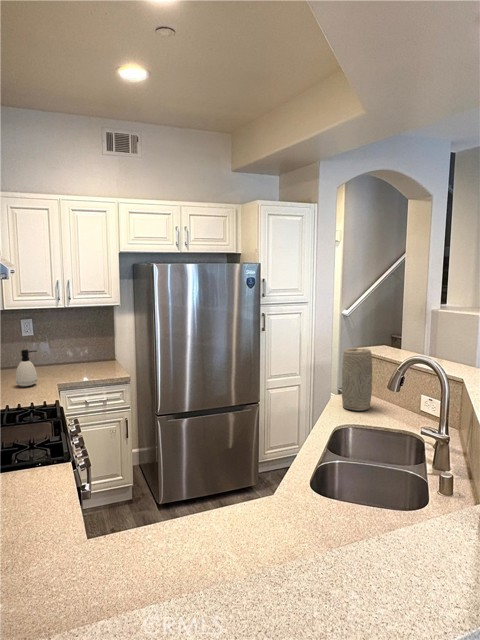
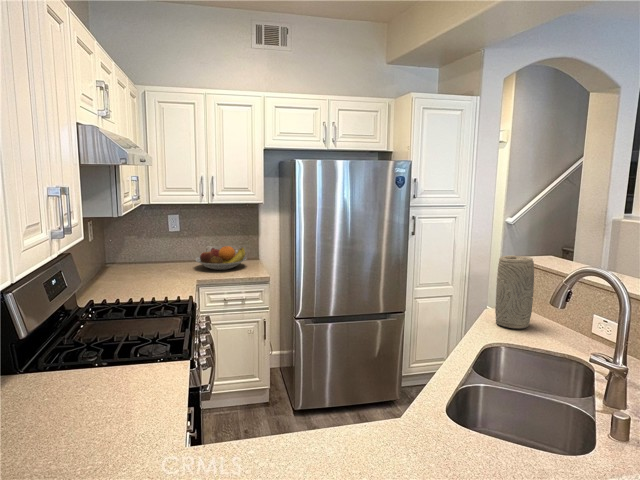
fruit bowl: none [52,348,106,372] -> present [195,246,247,270]
soap dispenser: present [16,350,37,386] -> none [158,245,178,281]

